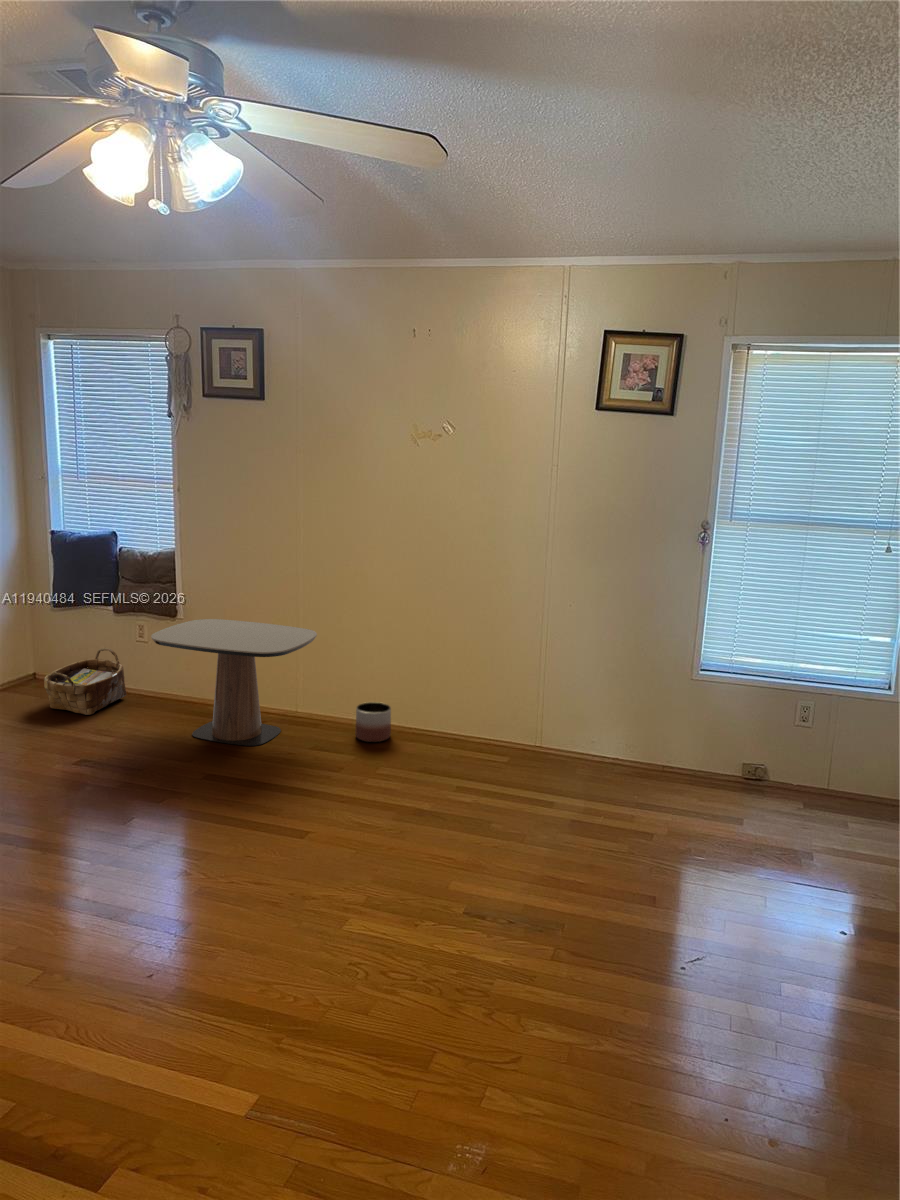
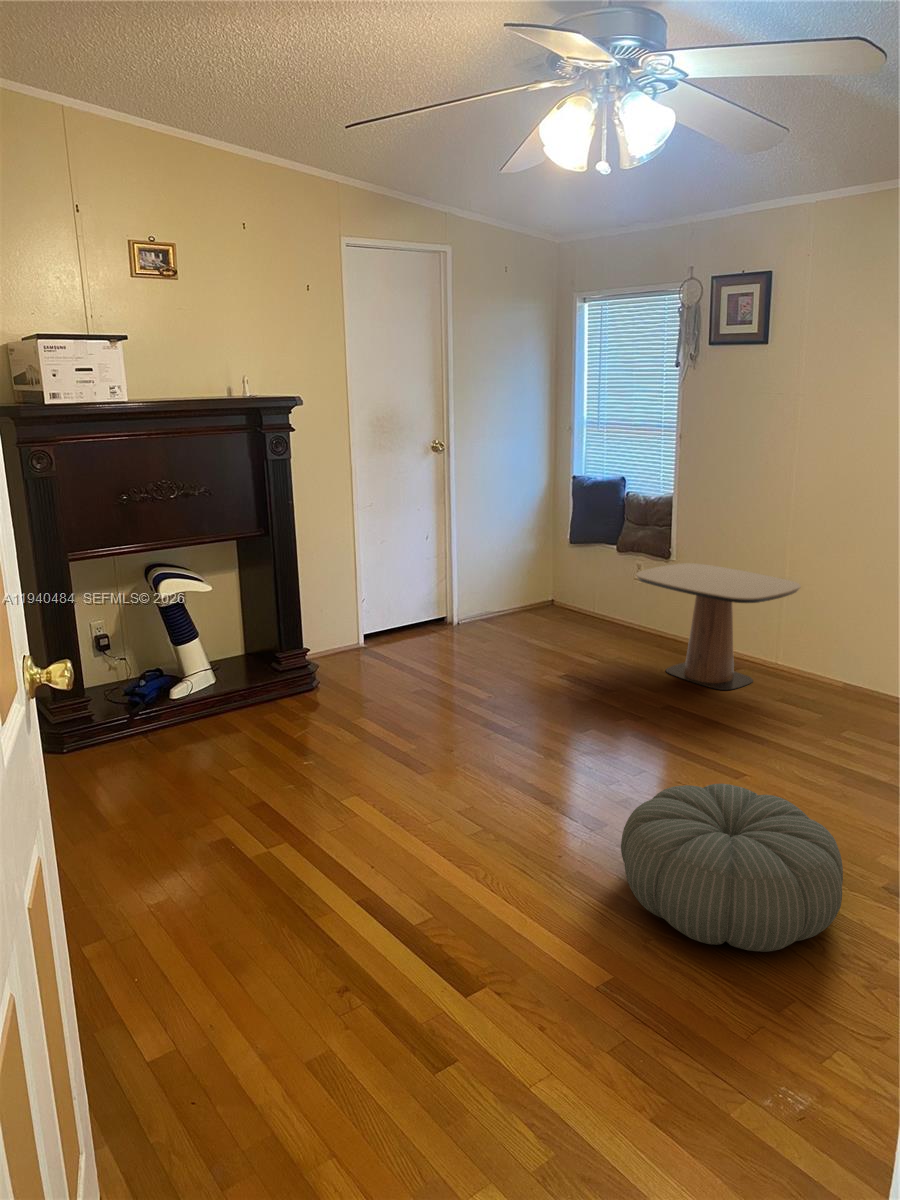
woven basket: present [44,648,126,715] -> none [554,583,620,640]
planter: present [355,702,391,742] -> none [833,667,879,711]
pouf: none [228,849,447,1028] -> present [621,784,843,952]

